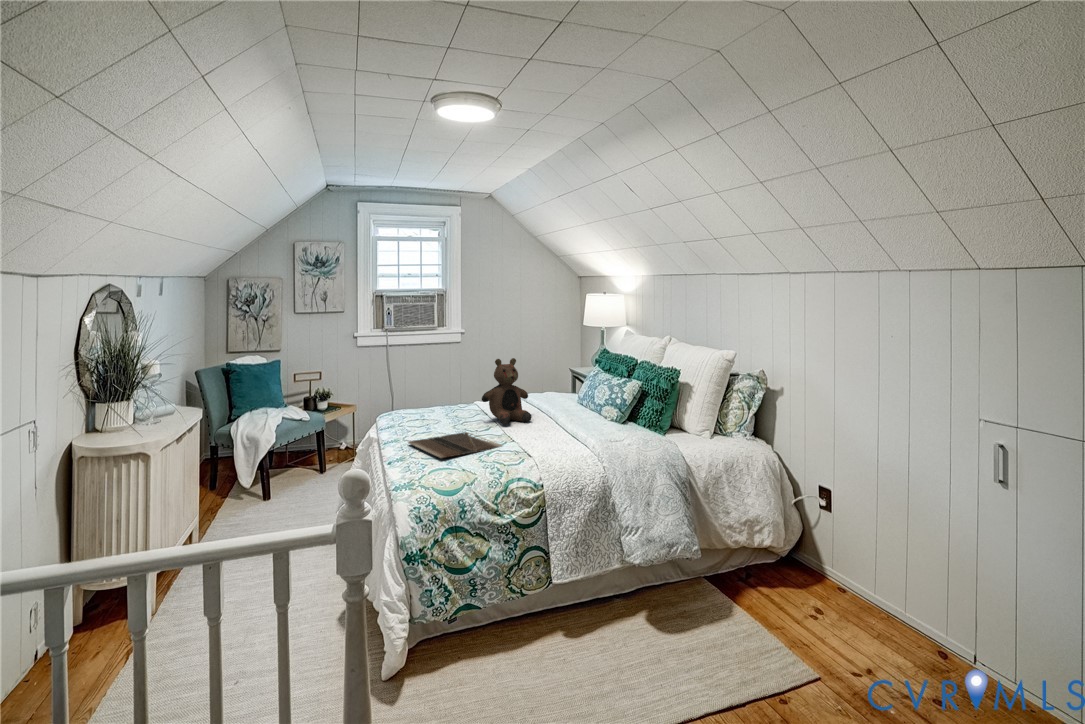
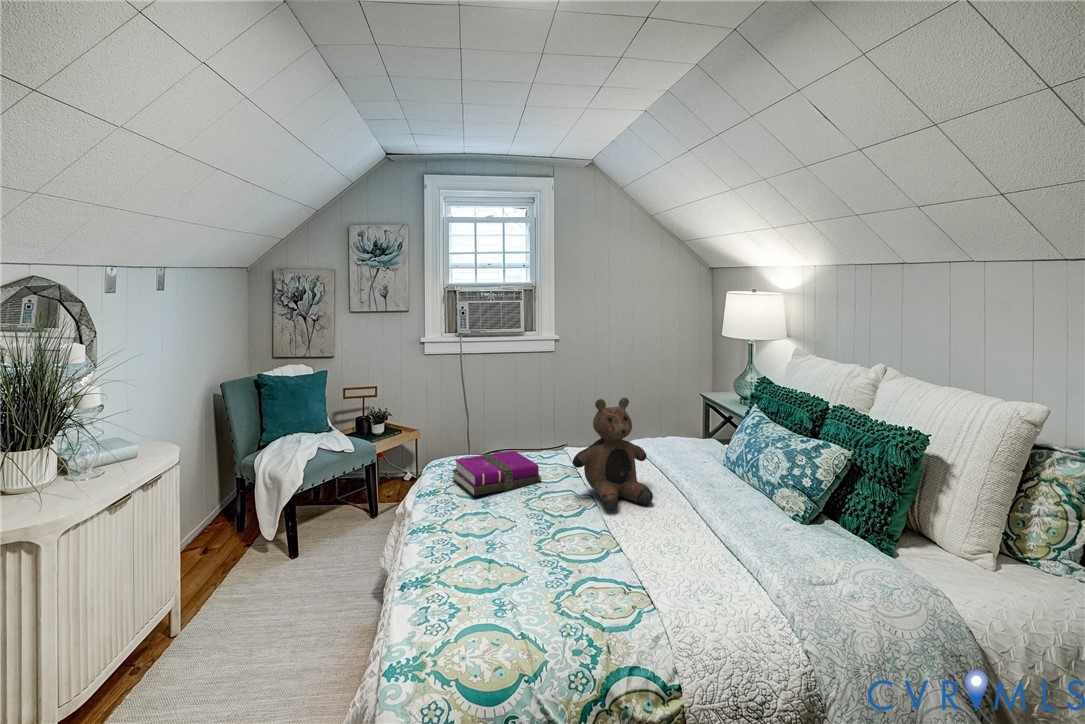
notebook: none [400,401,461,424] -> present [452,451,541,496]
laptop: present [408,432,503,458] -> none [447,523,610,609]

